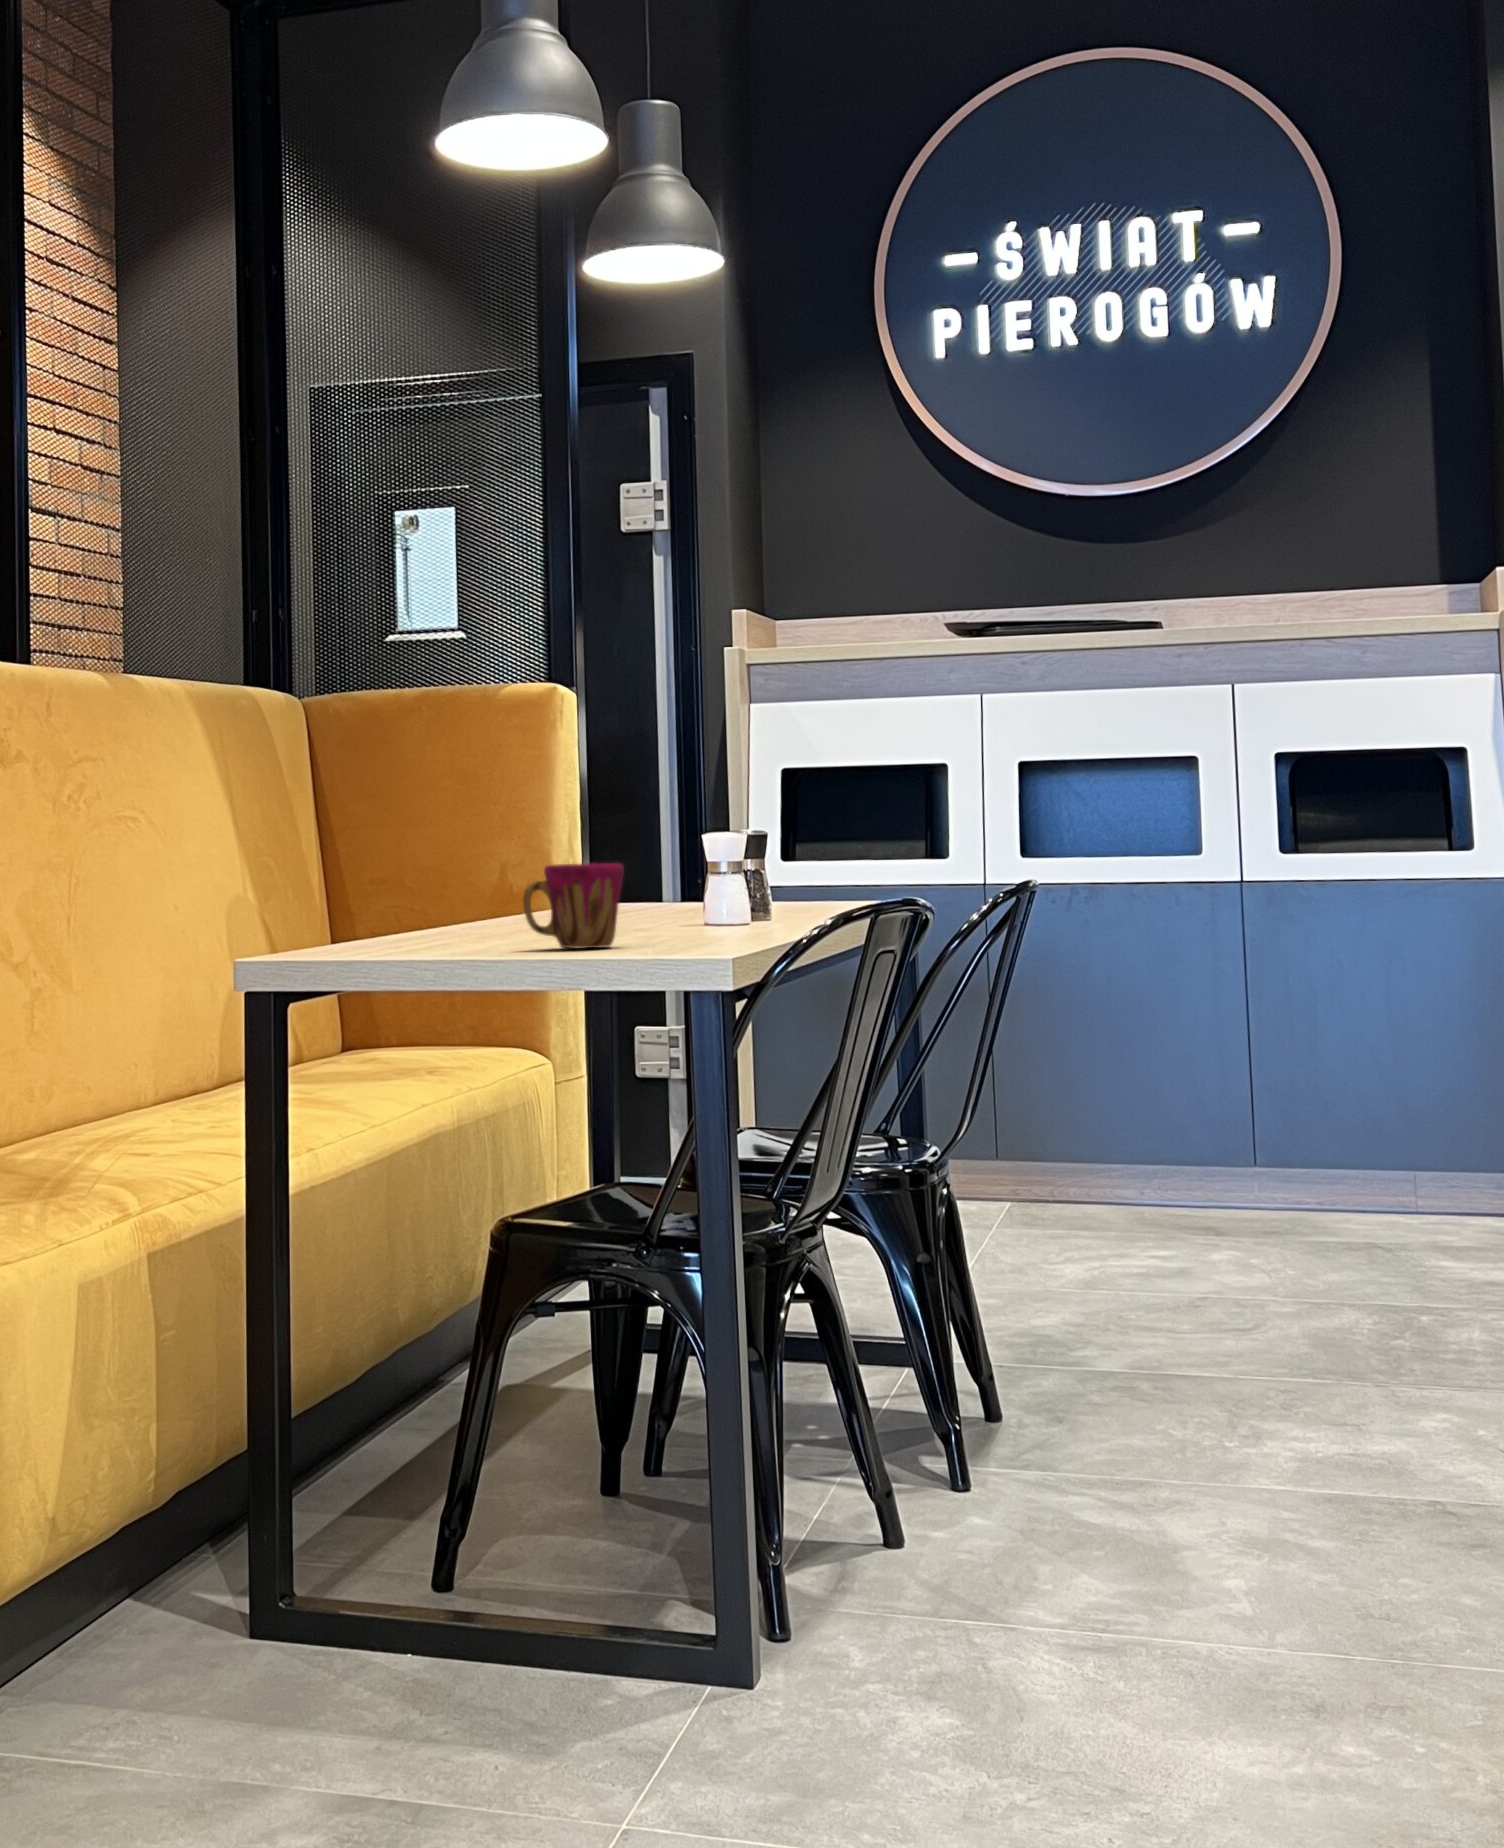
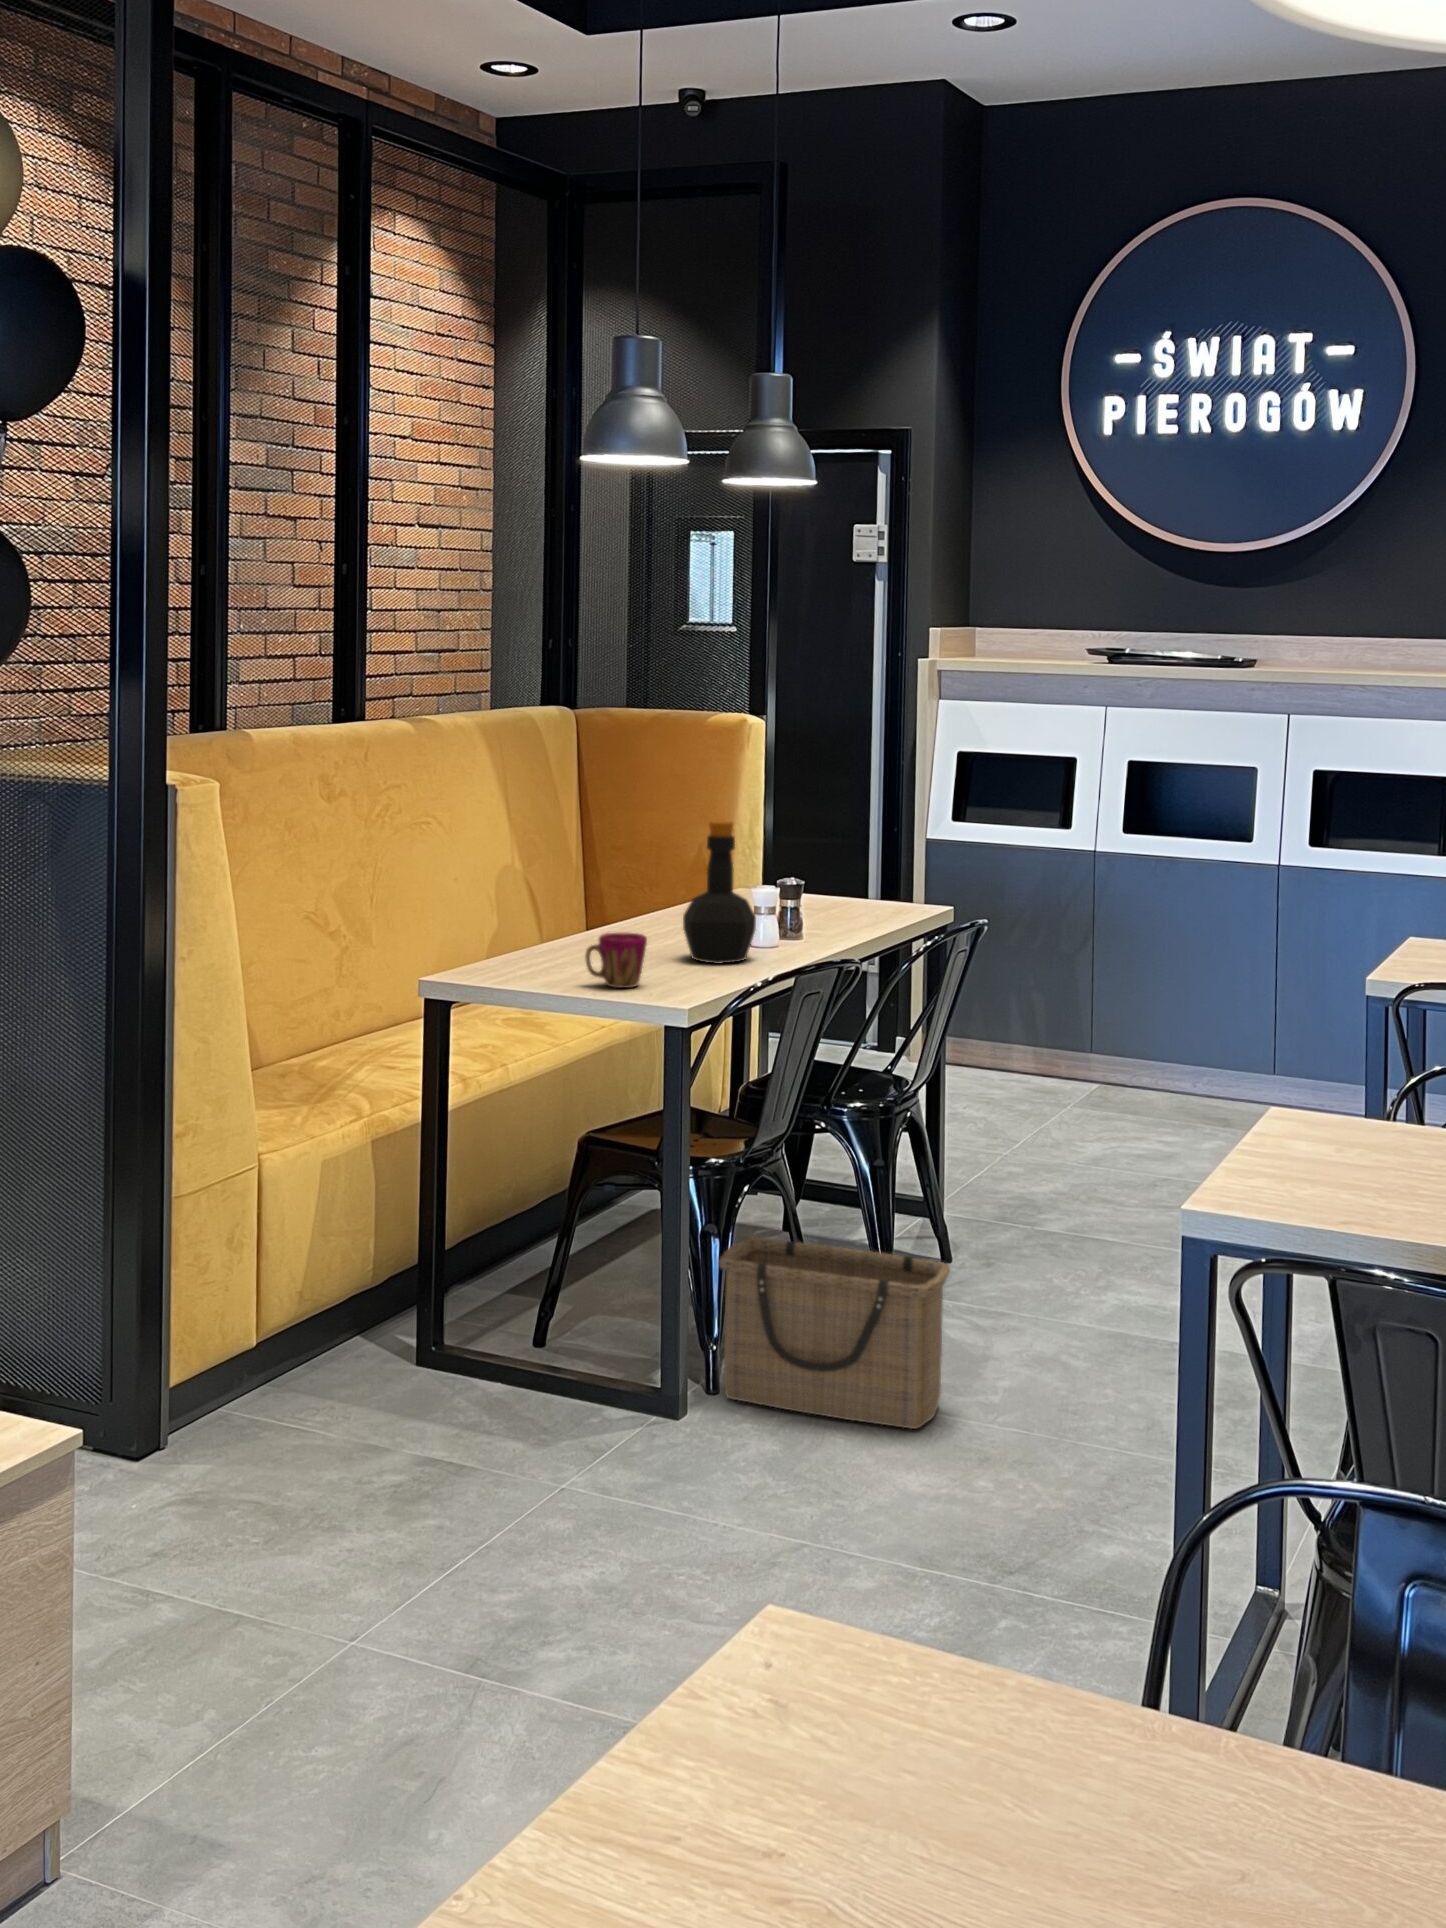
bottle: none [626,713,740,933] -> present [683,820,756,964]
basket: none [791,1364,1186,1670] -> present [719,1237,950,1429]

